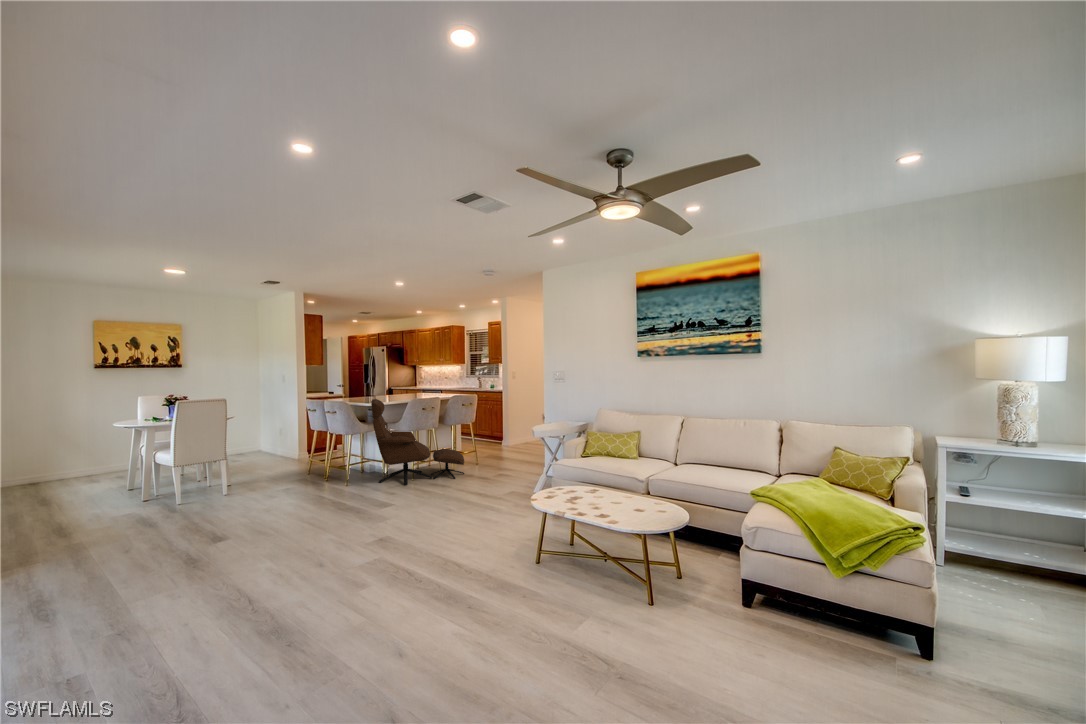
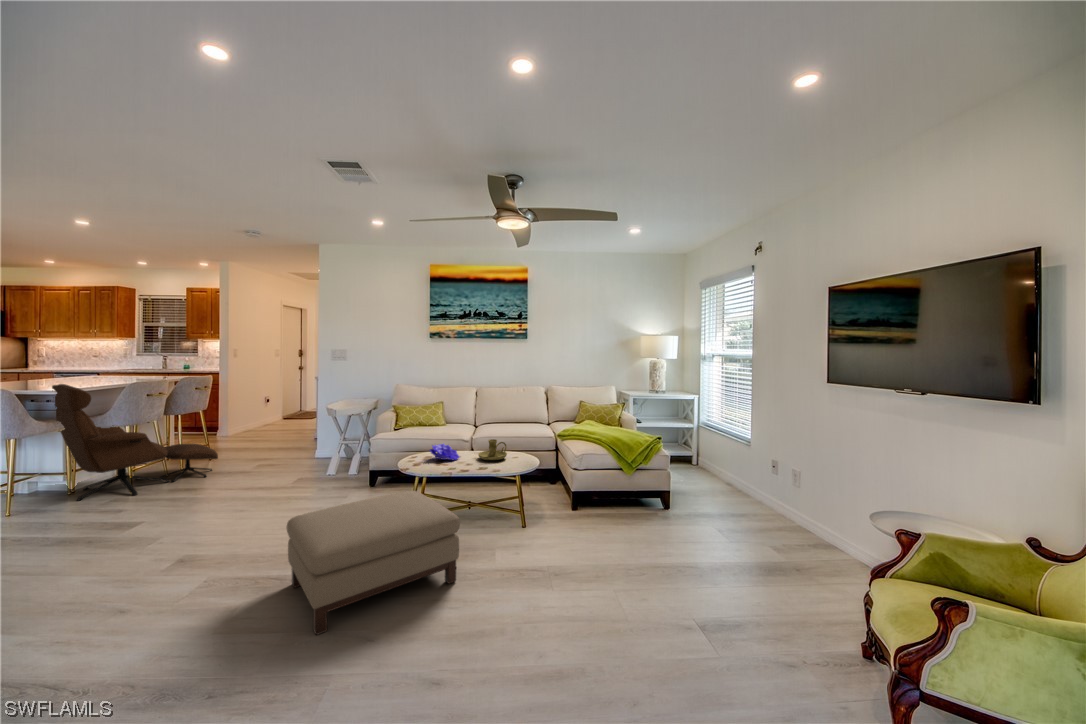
decorative bowl: none [561,481,597,504] -> present [429,444,460,460]
candle holder: none [612,486,656,514] -> present [478,439,507,460]
ottoman: none [343,530,514,654] -> present [286,491,460,635]

